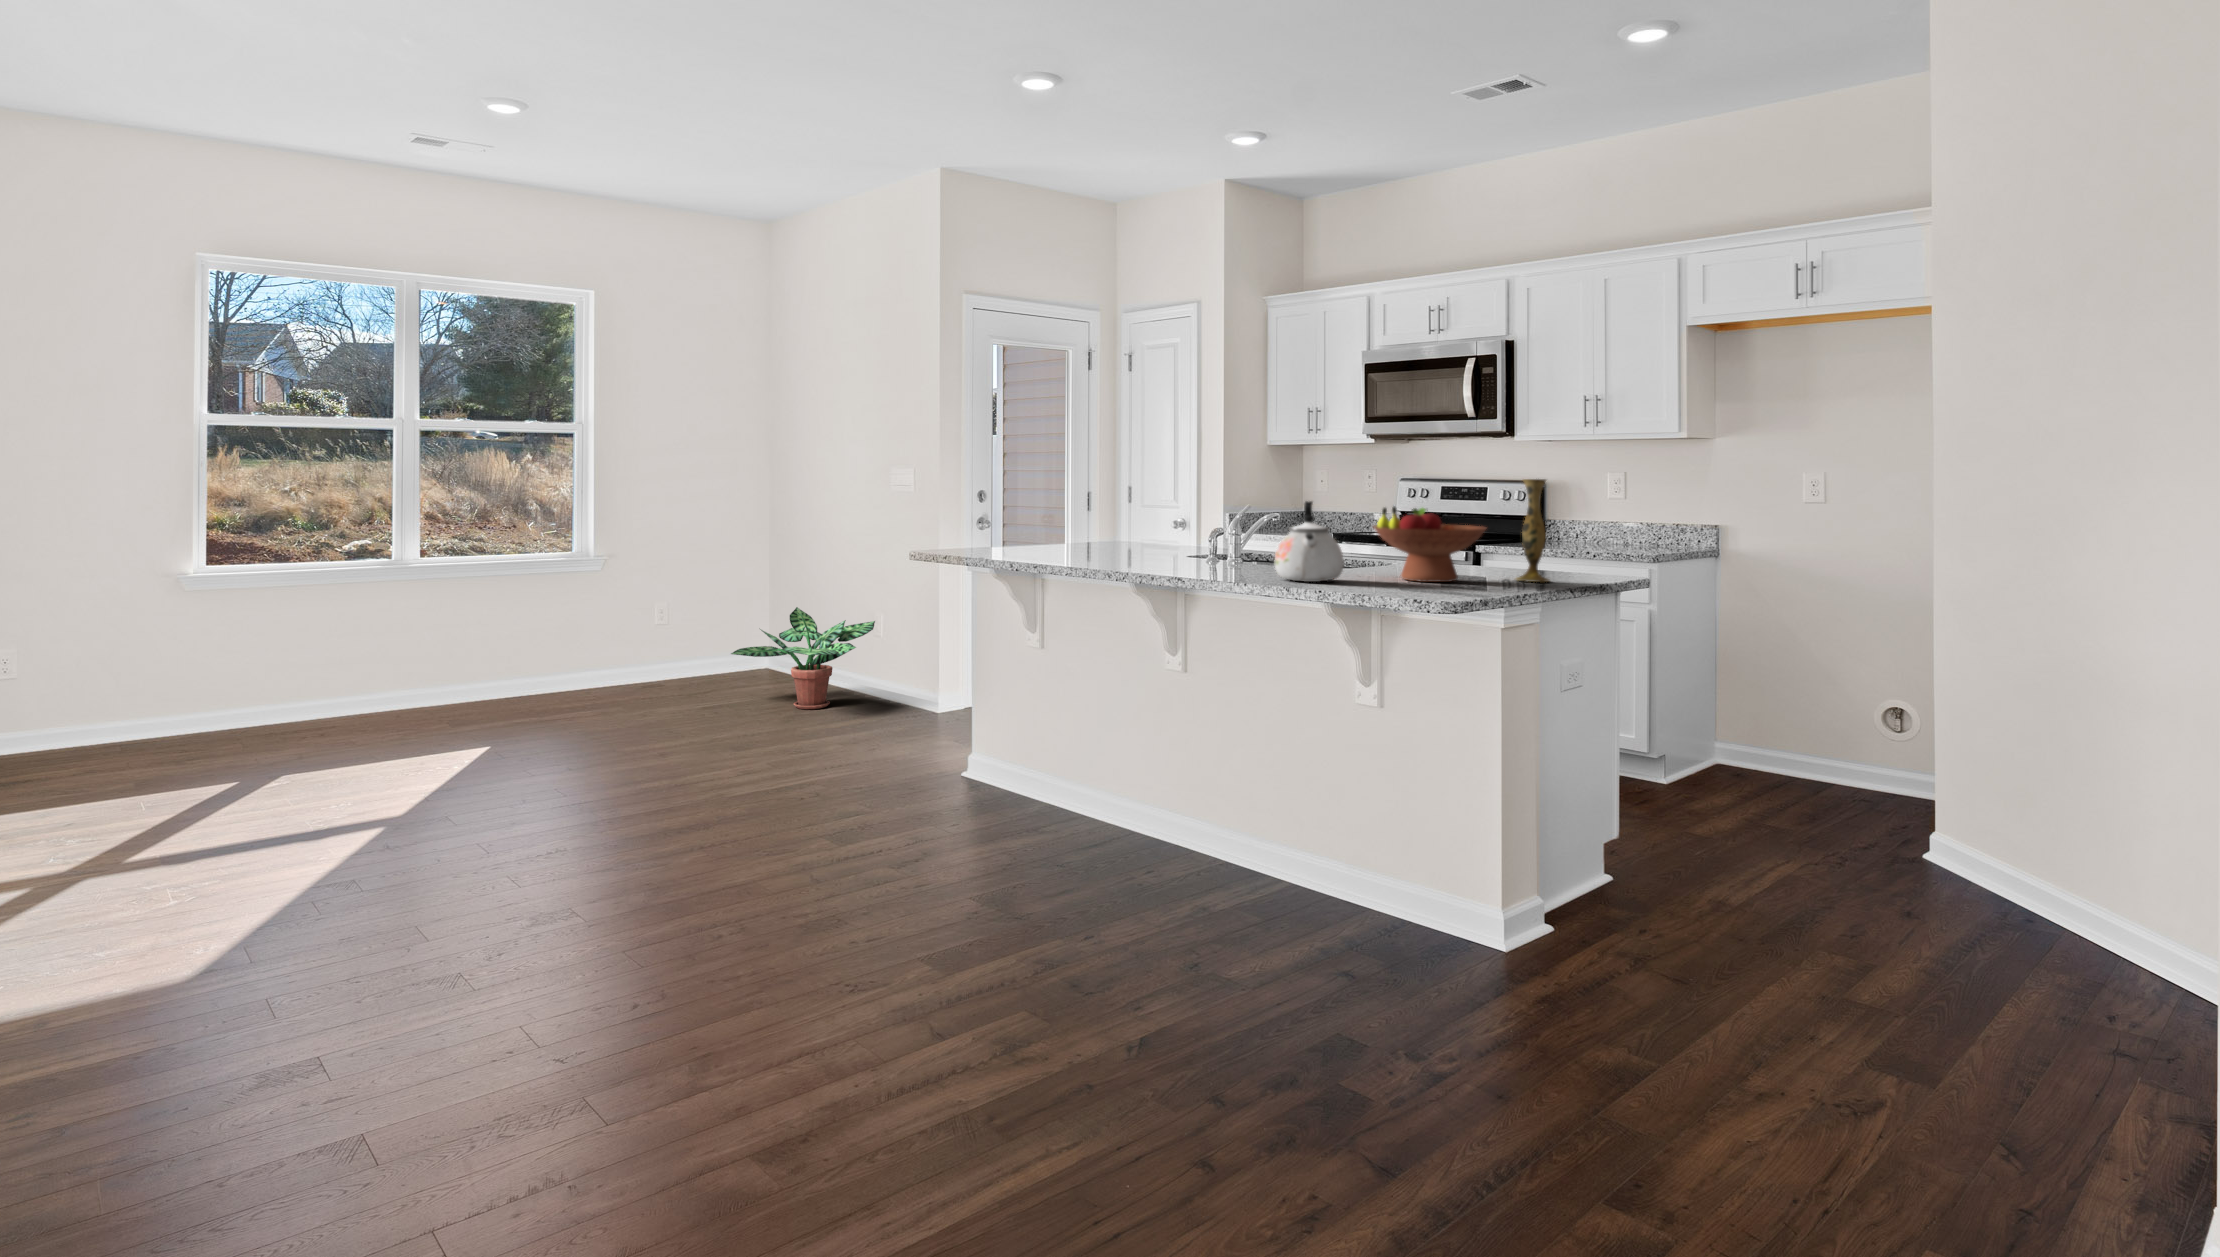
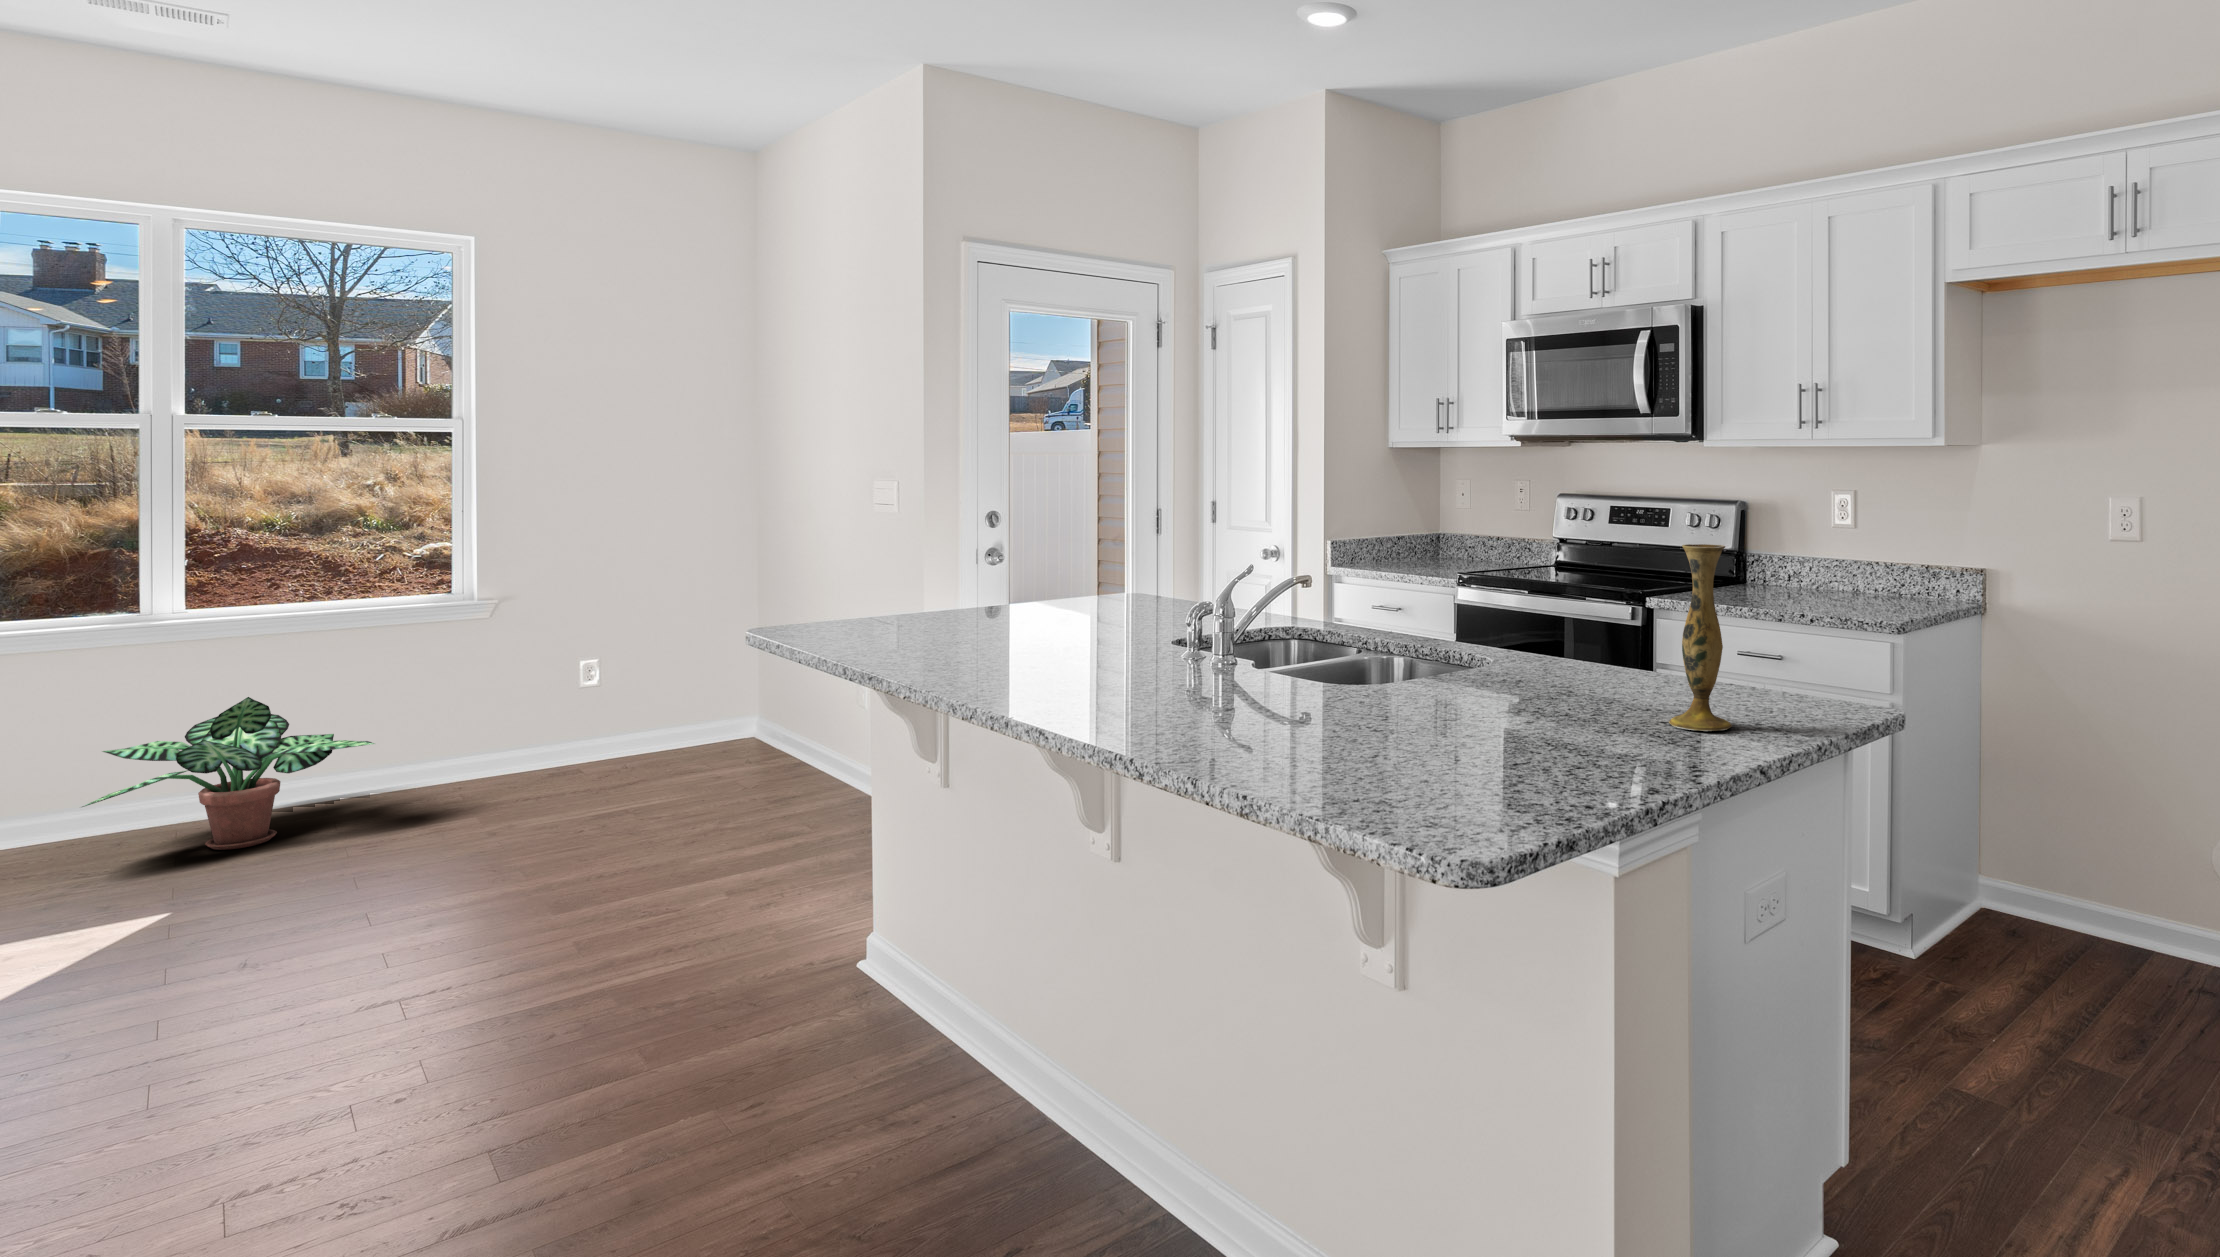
kettle: present [1275,501,1344,582] -> none [1210,602,1340,761]
fruit bowl: present [1374,507,1486,582] -> none [1411,602,1615,745]
potted plant: present [731,607,875,709] -> present [82,697,374,850]

